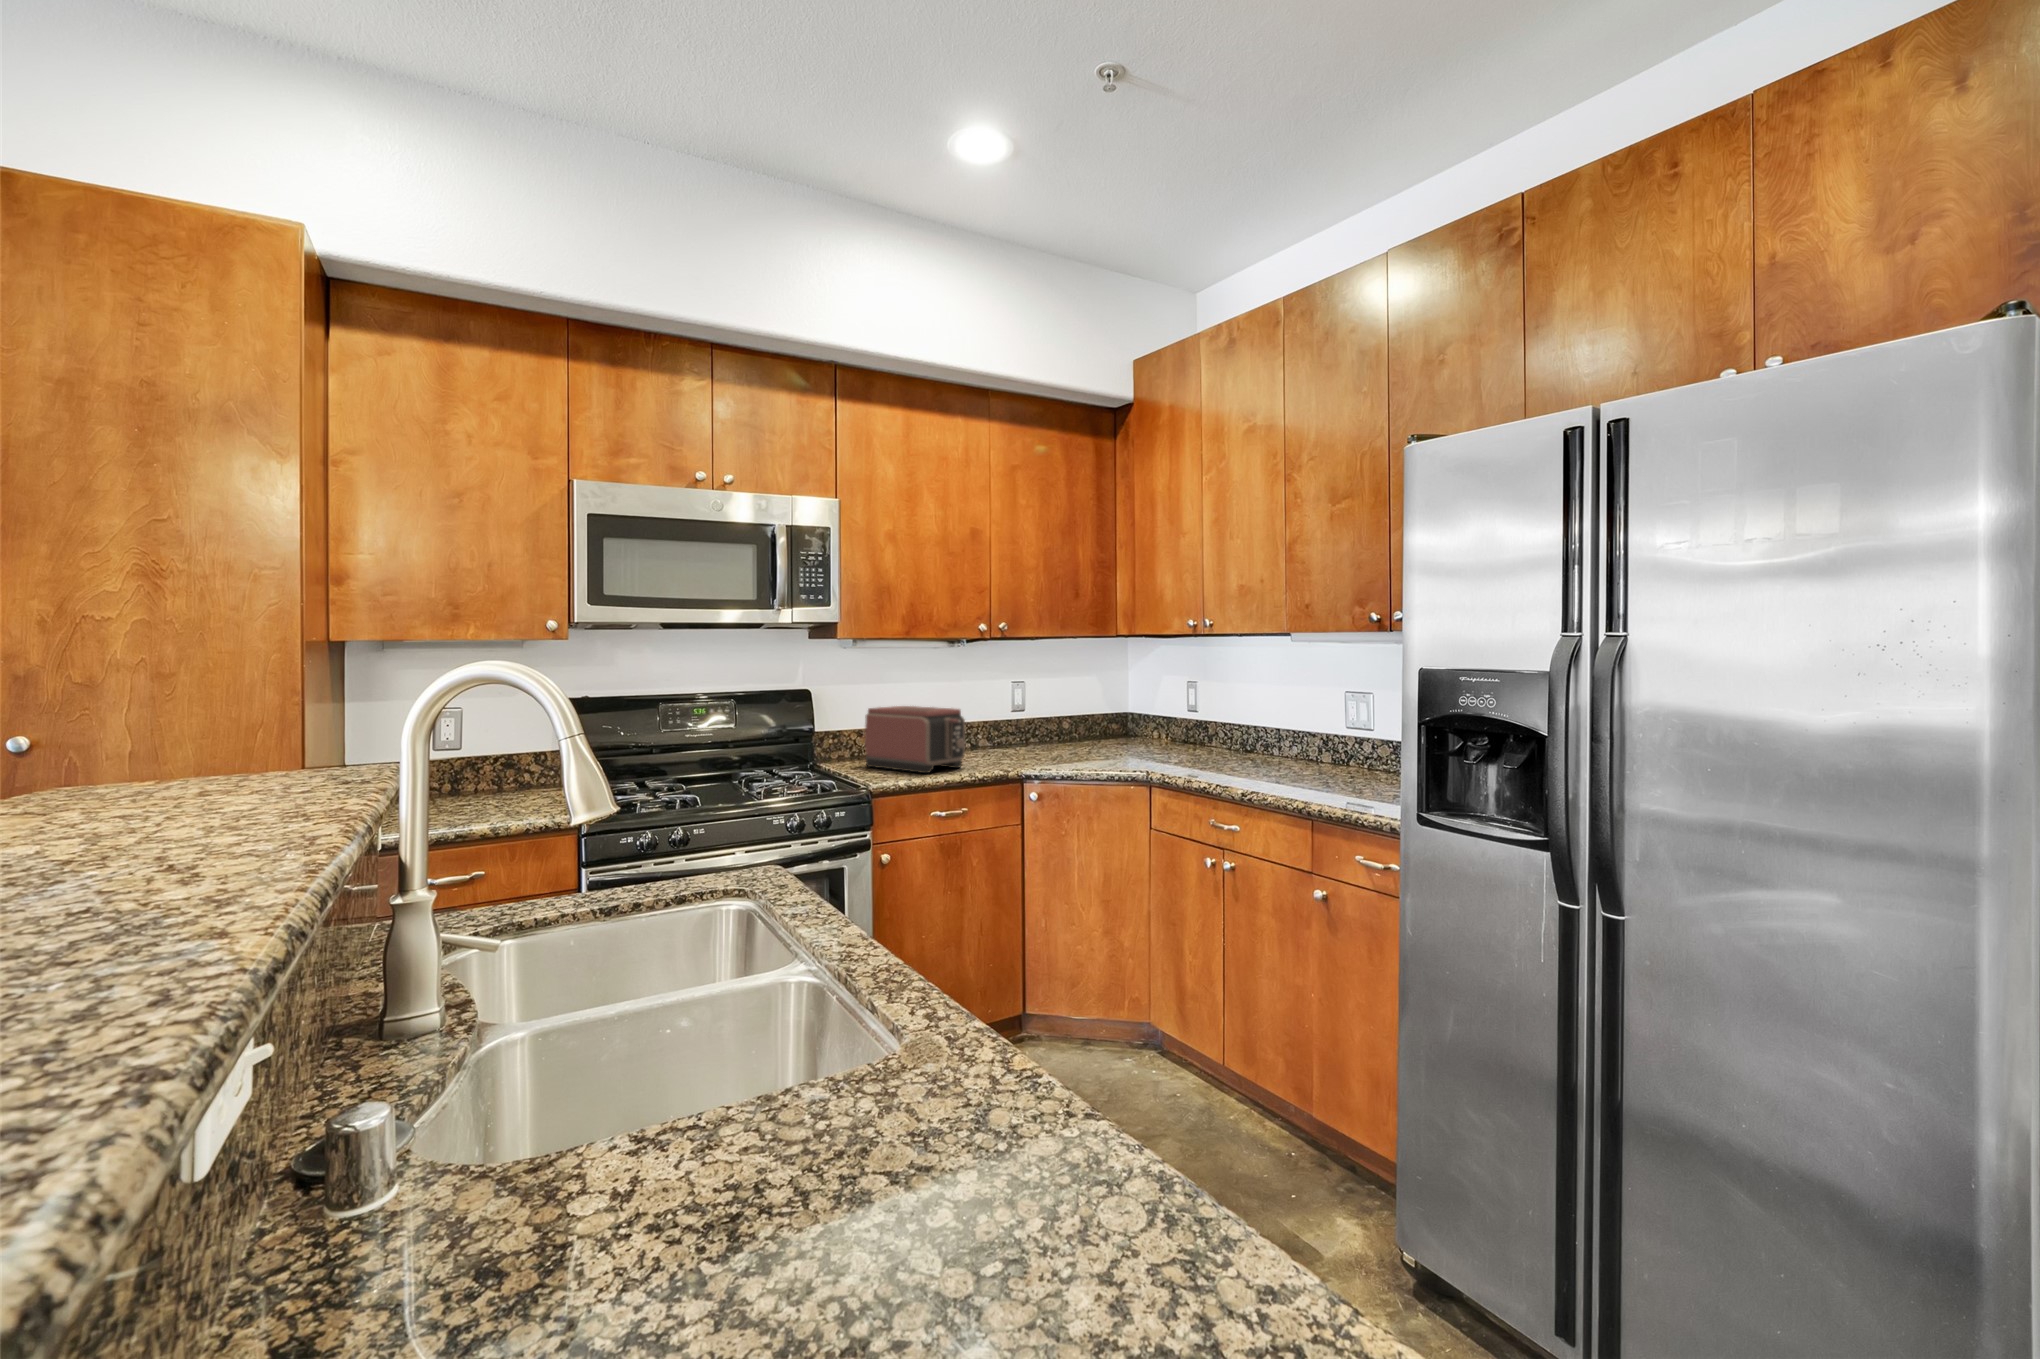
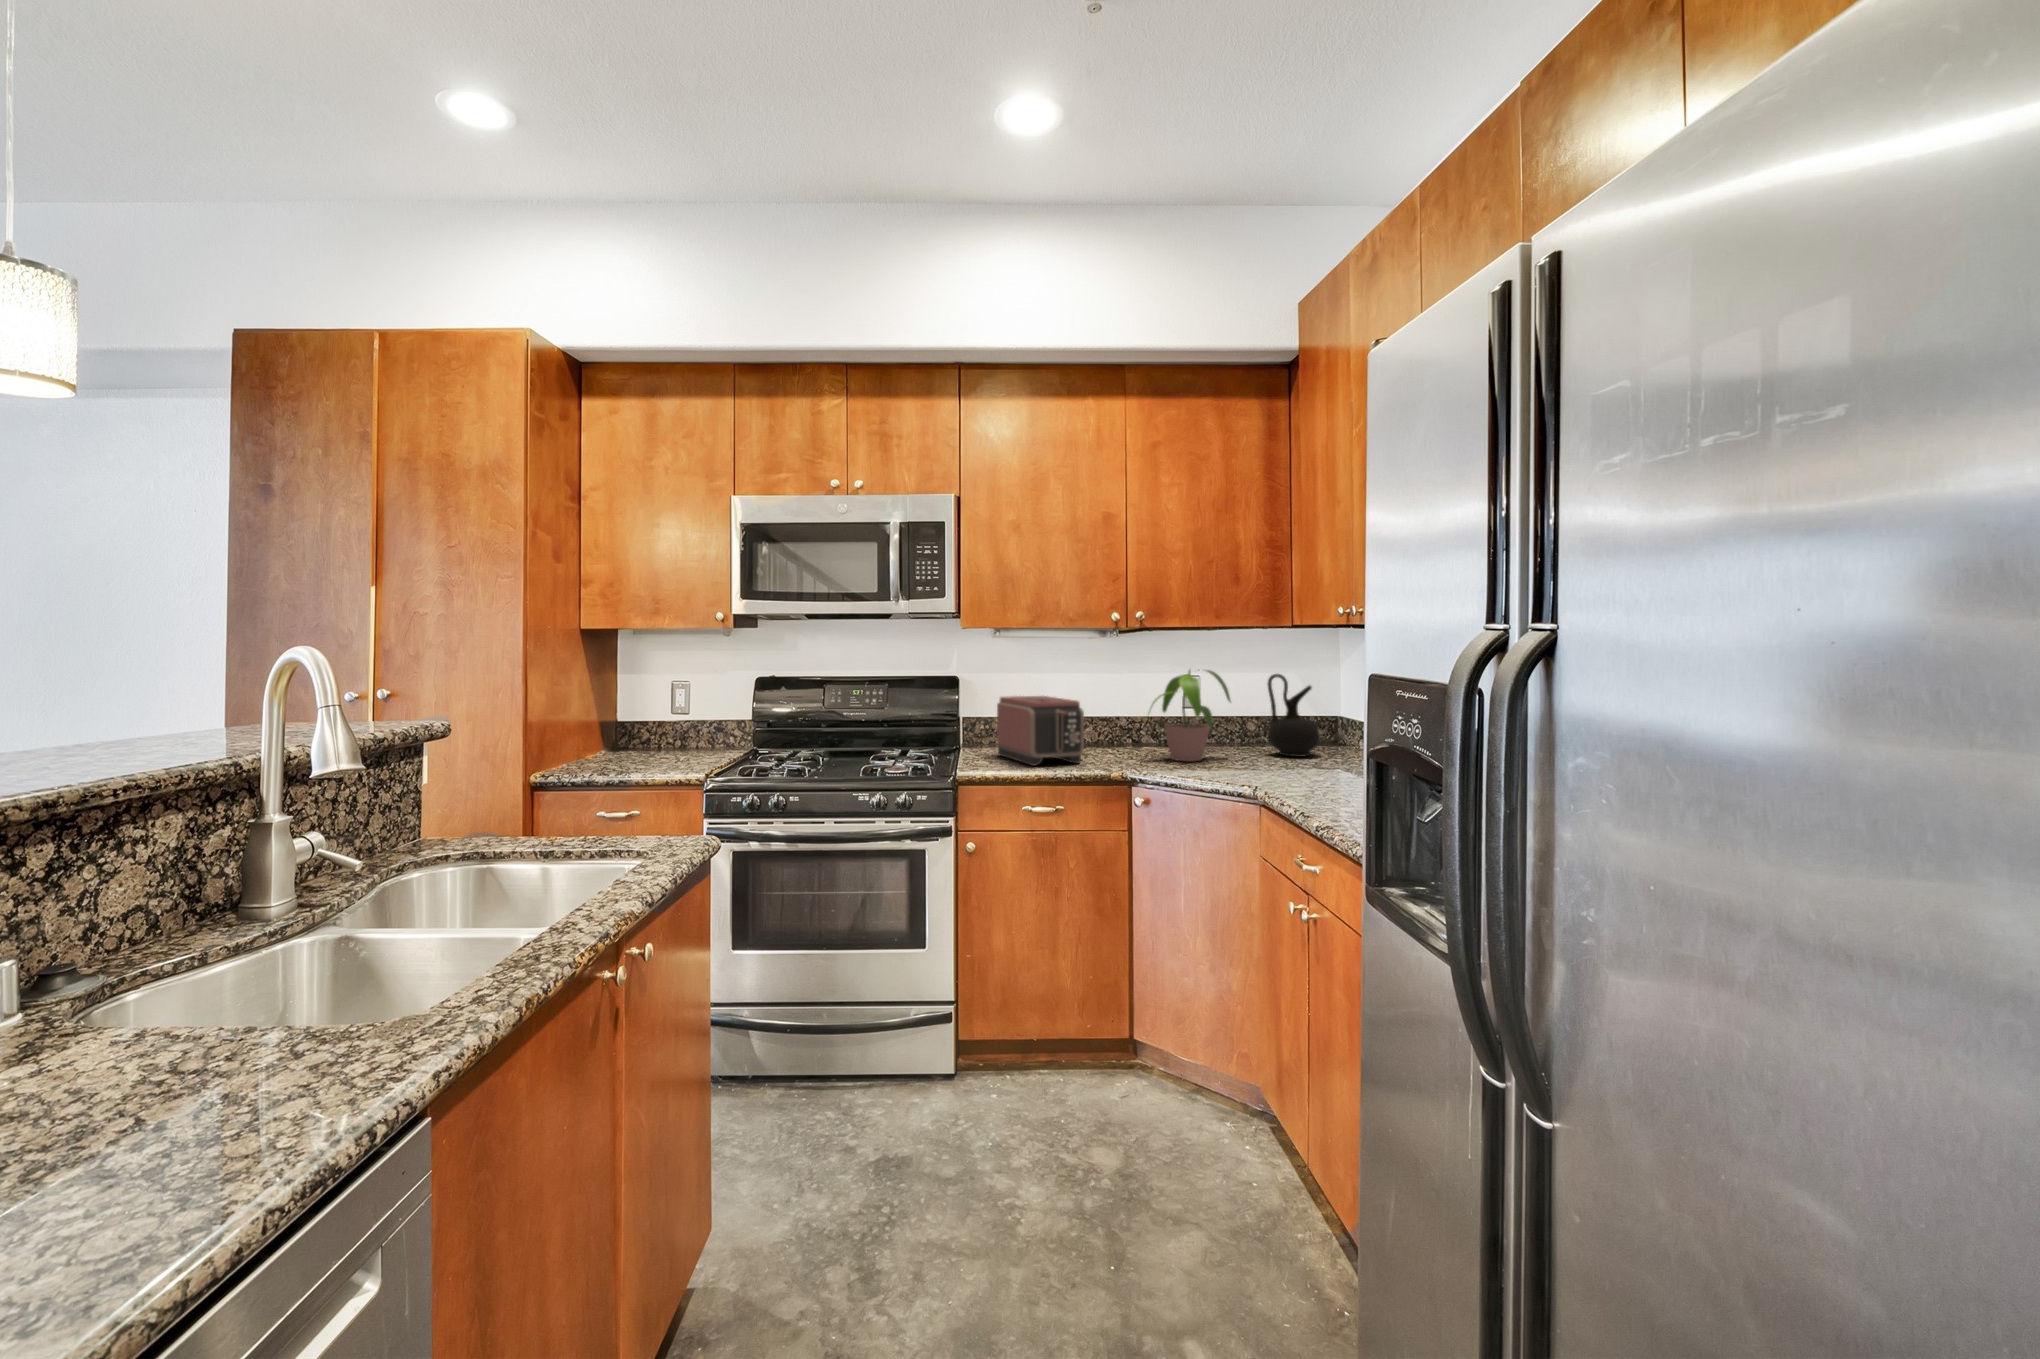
potted plant: none [996,677,1084,759] -> present [1150,670,1231,761]
ceramic jug: none [1089,680,1129,748] -> present [1268,674,1319,757]

